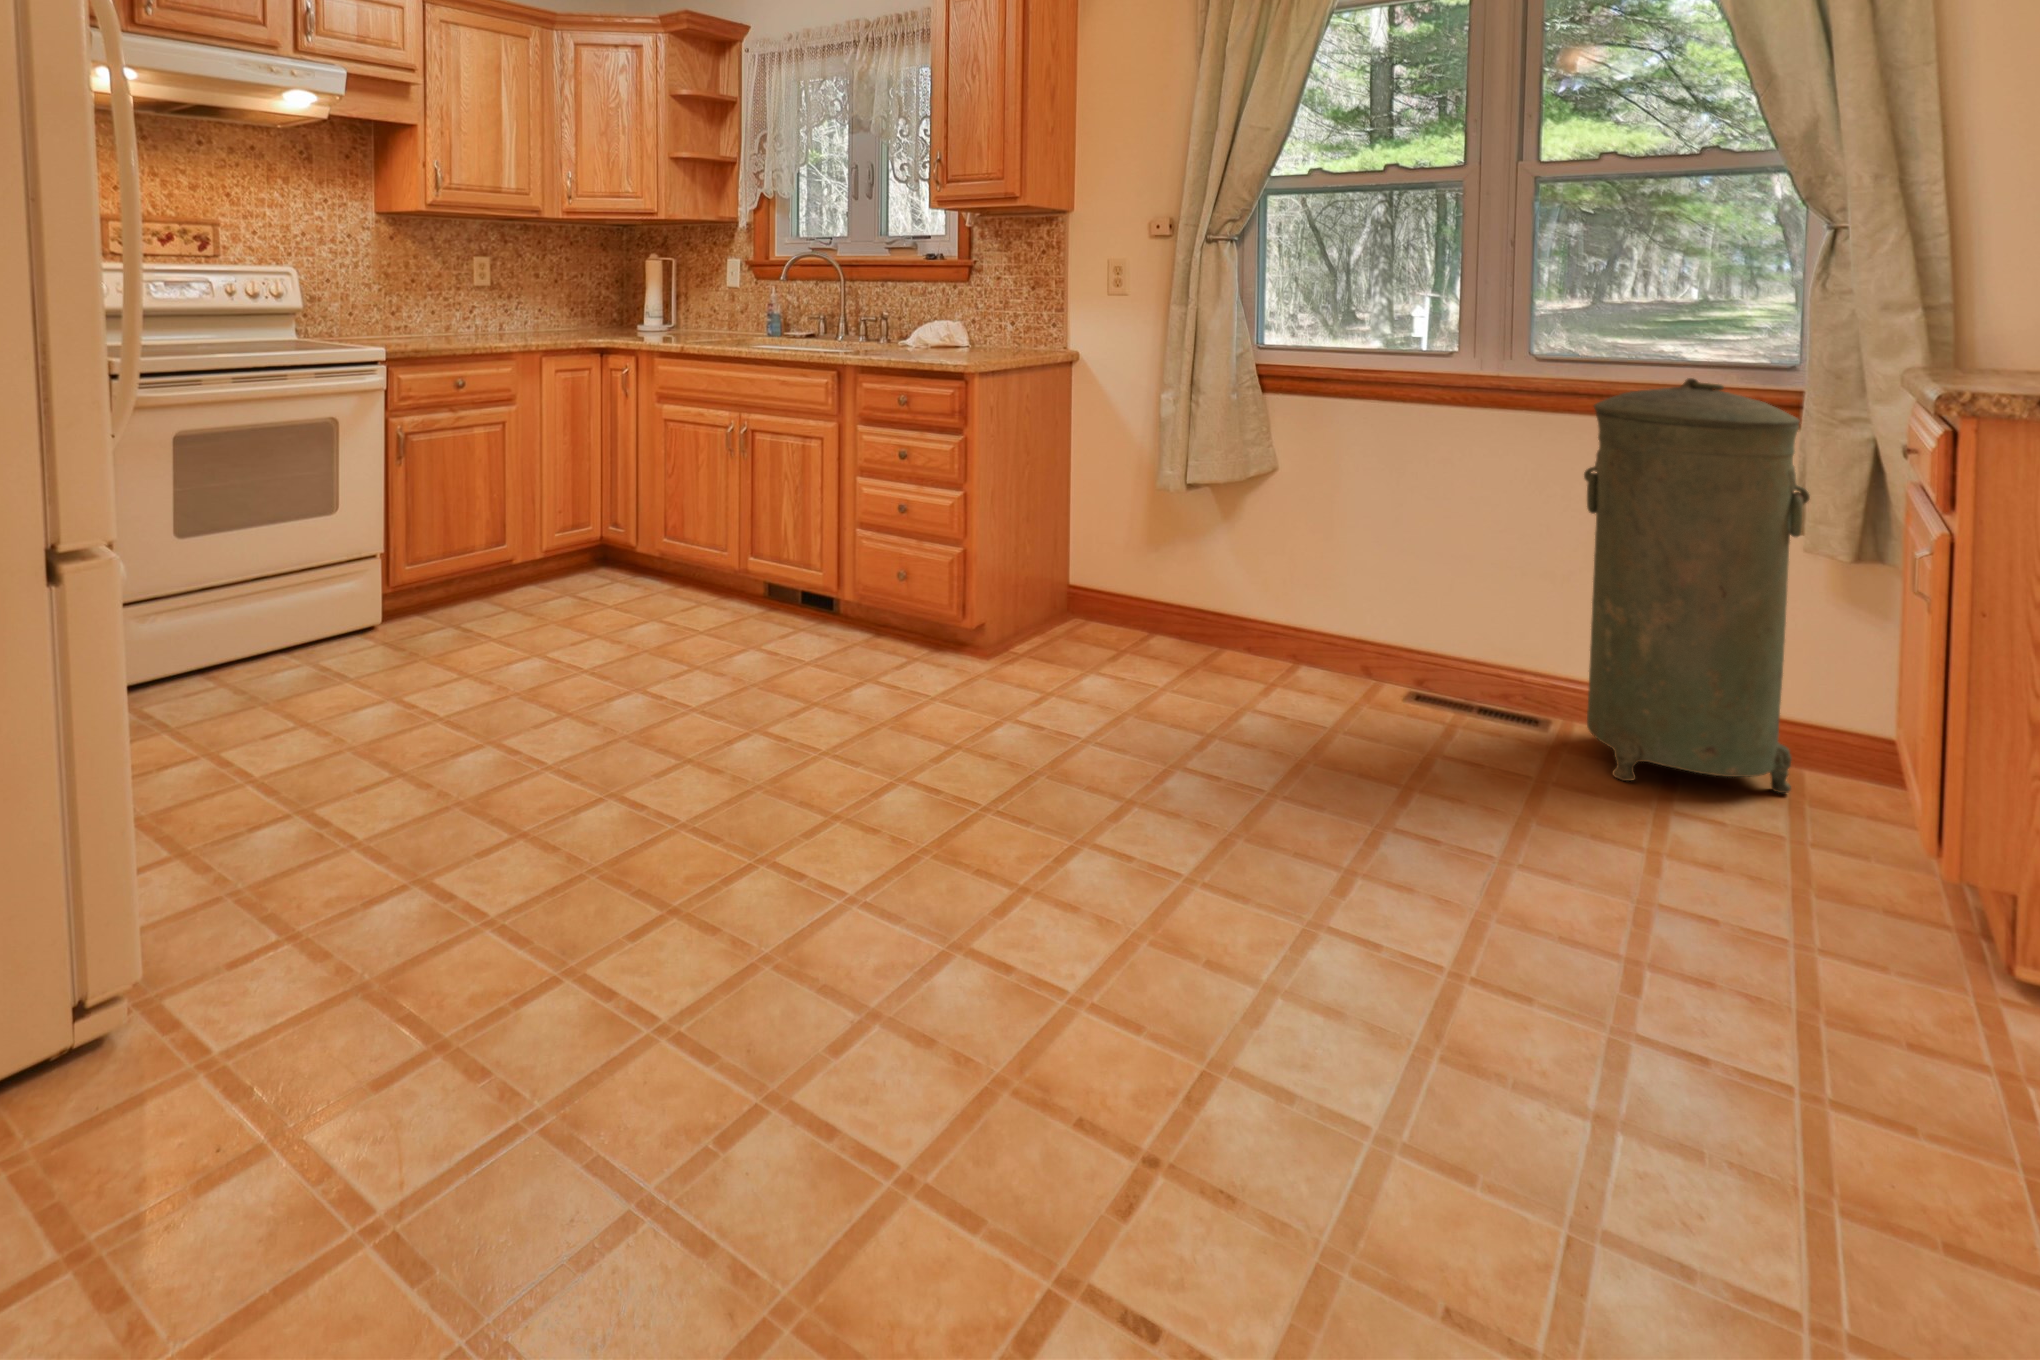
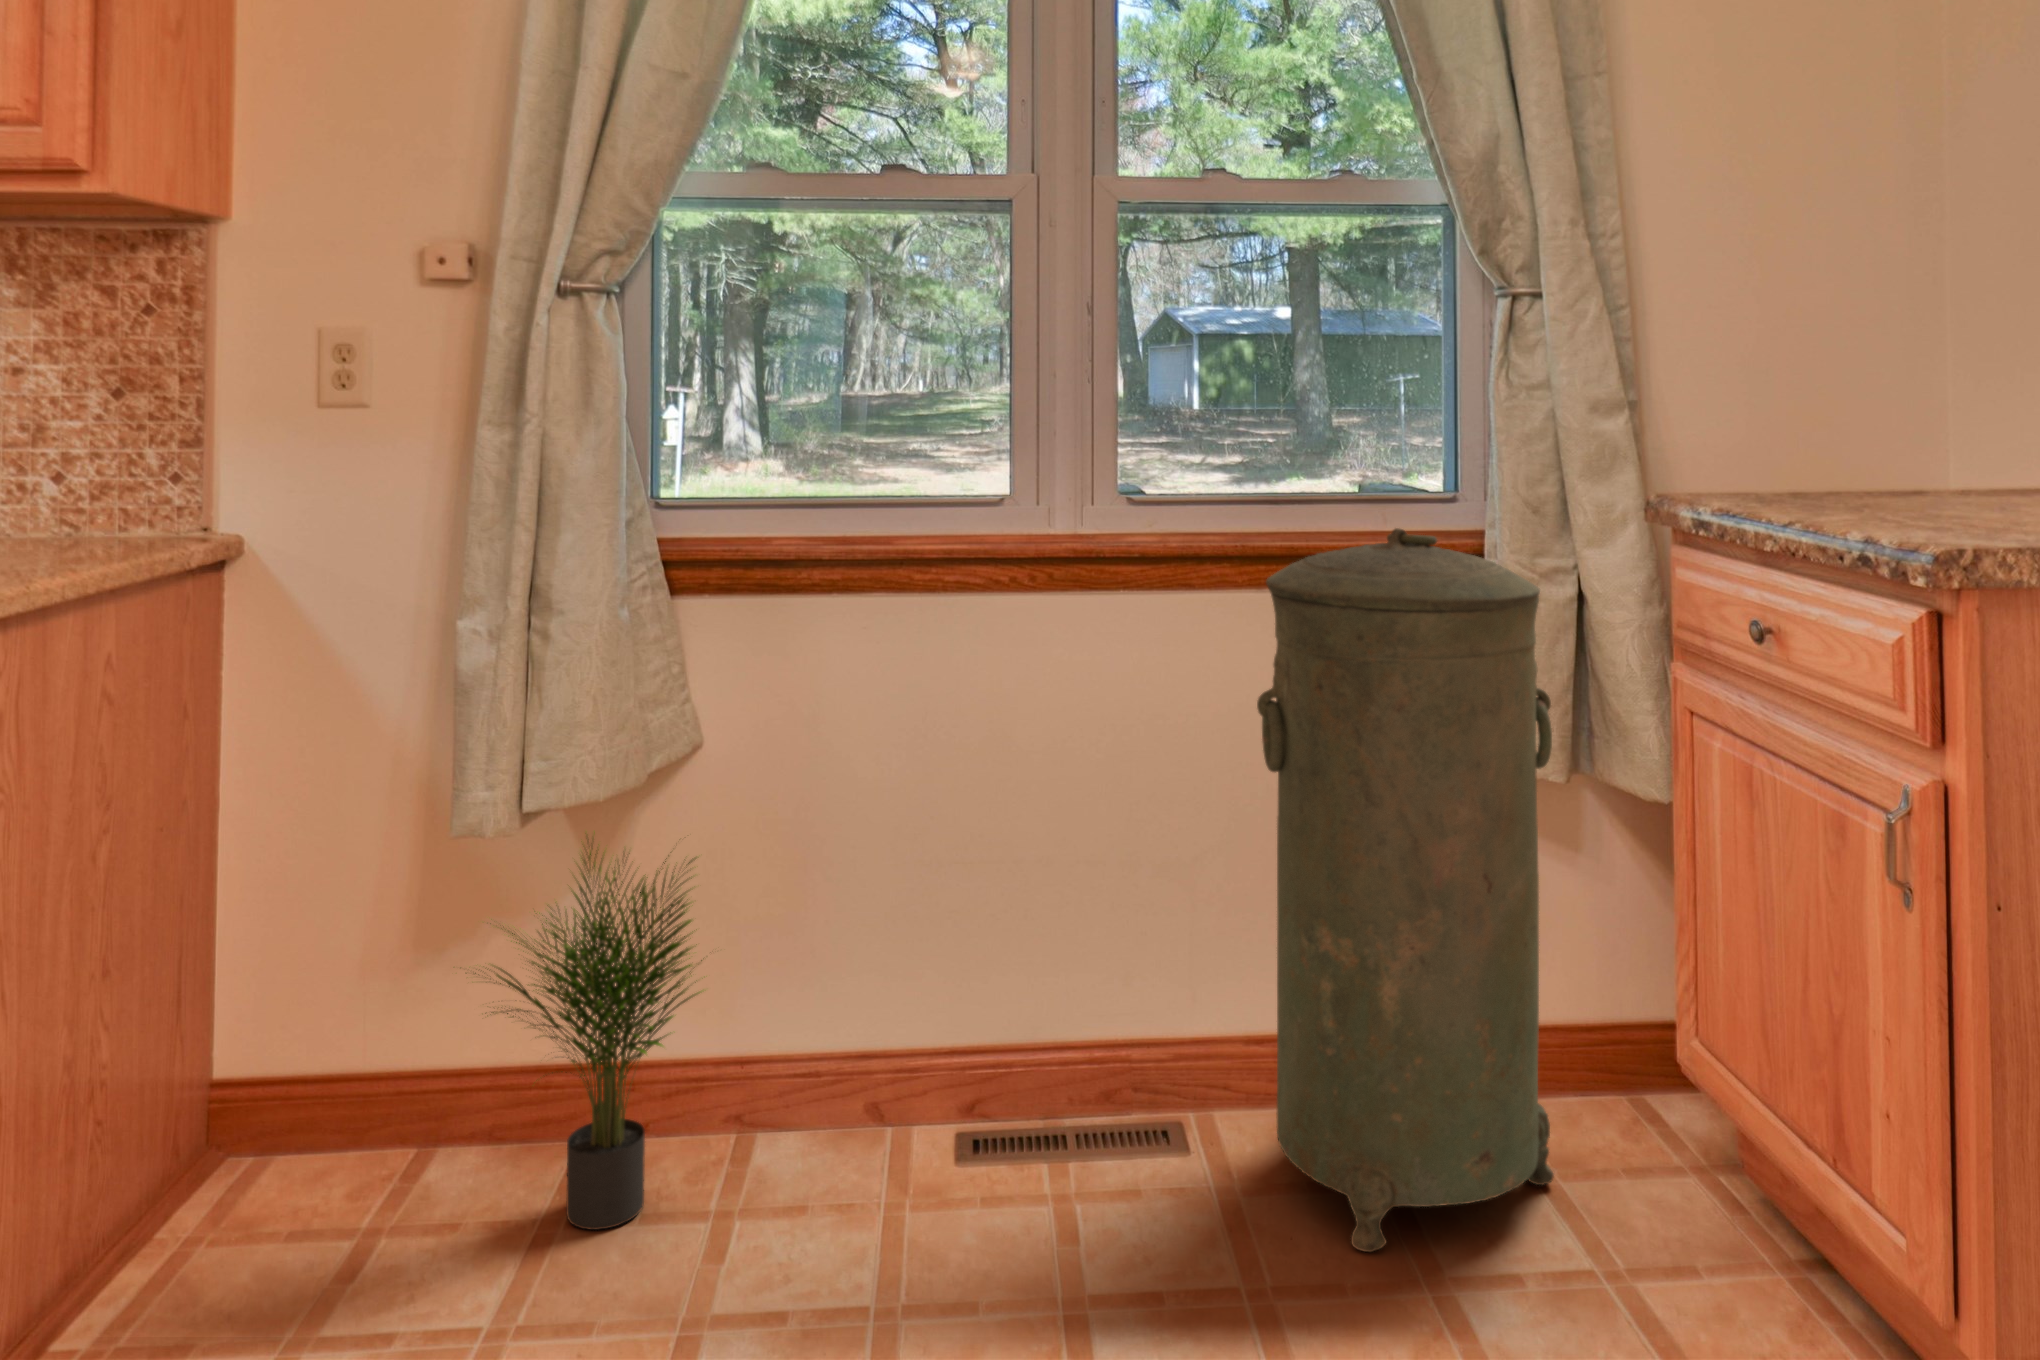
potted plant: none [1154,493,1276,668] -> present [475,848,702,1230]

